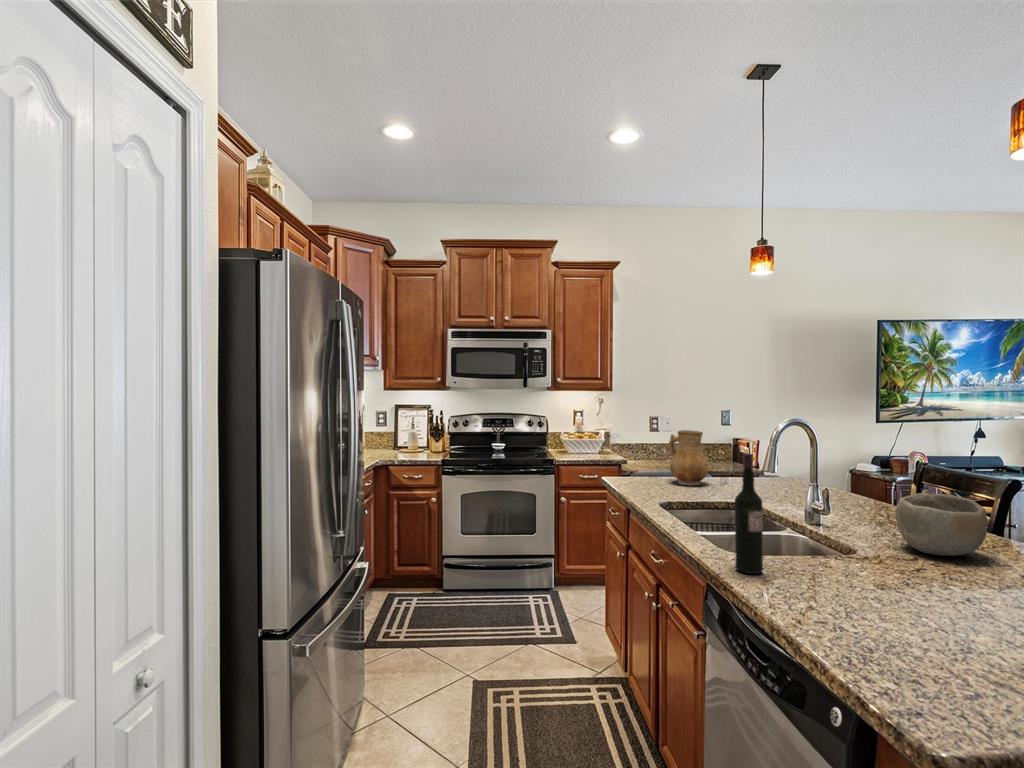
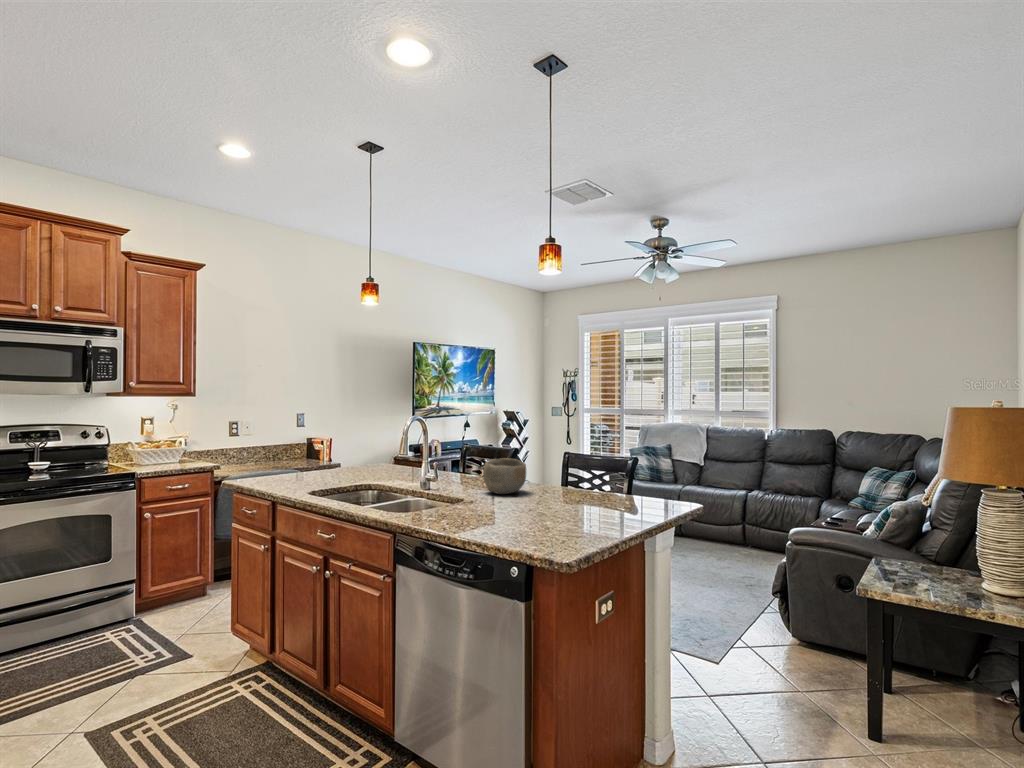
ceramic pitcher: present [669,430,709,485] -> none [295,431,333,478]
wine bottle: present [735,453,763,574] -> none [417,439,434,521]

